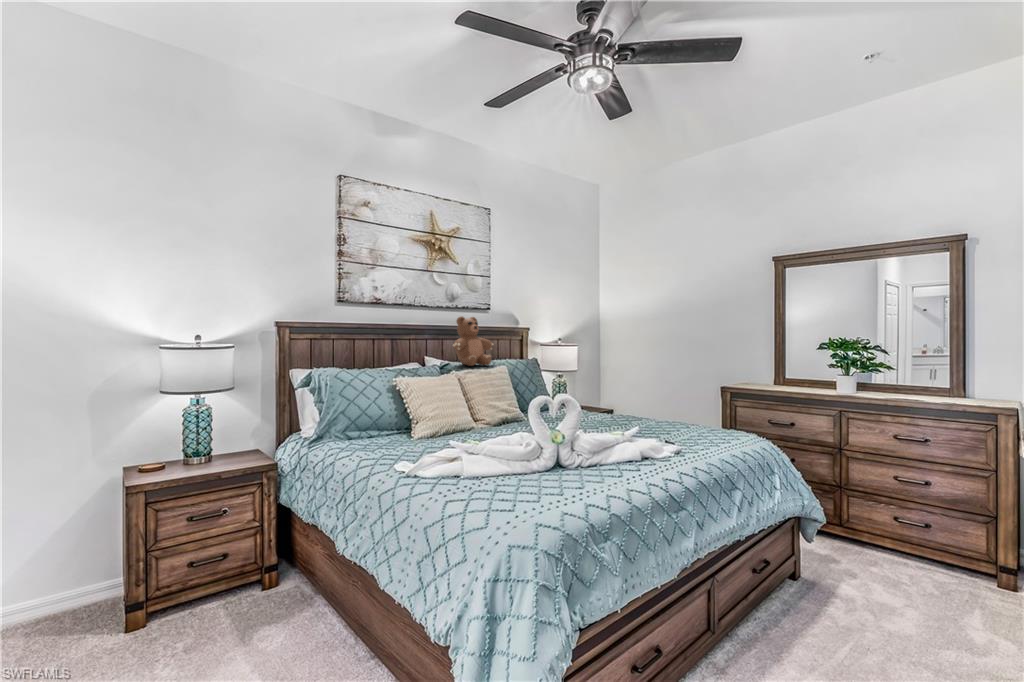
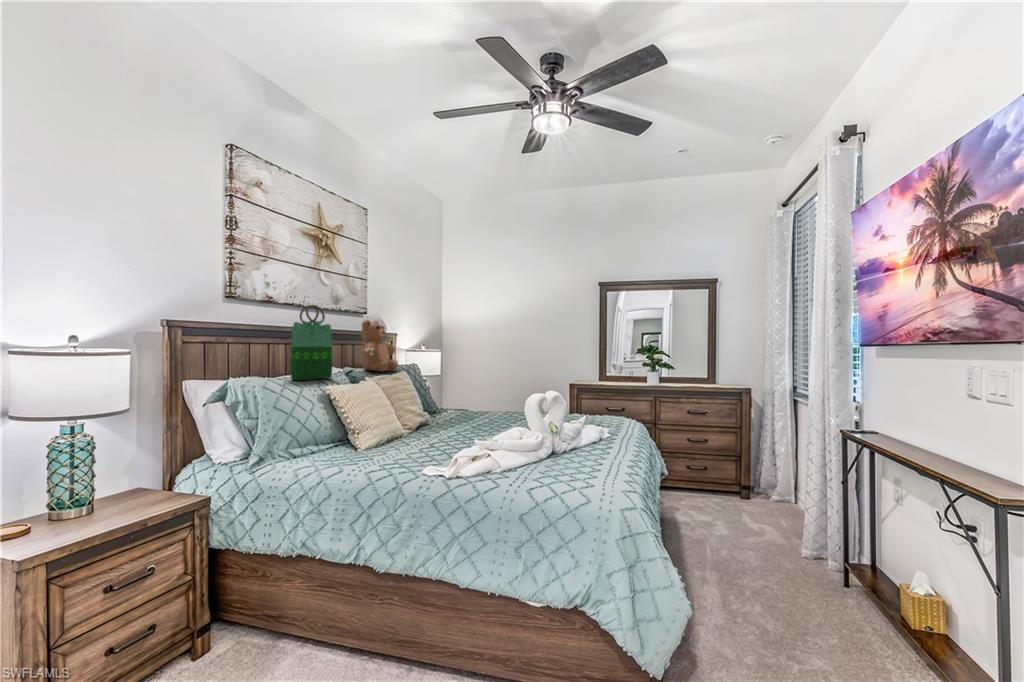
tote bag: none [369,304,408,372] -> present [290,305,332,380]

